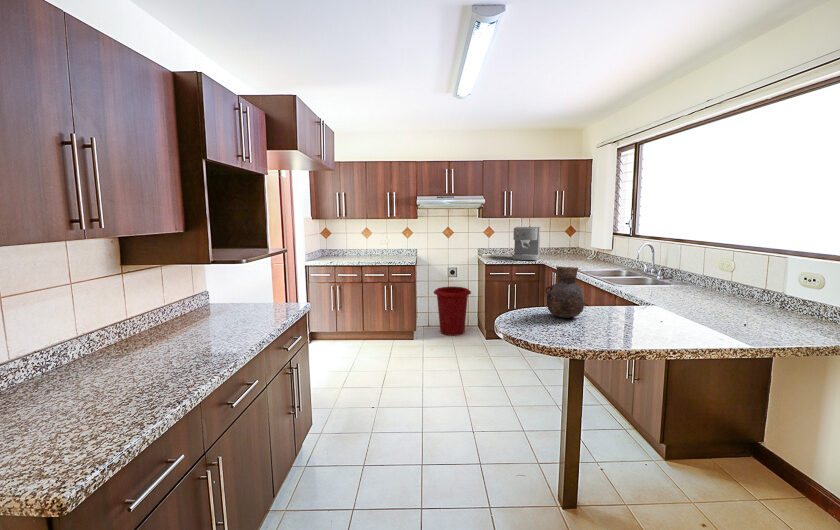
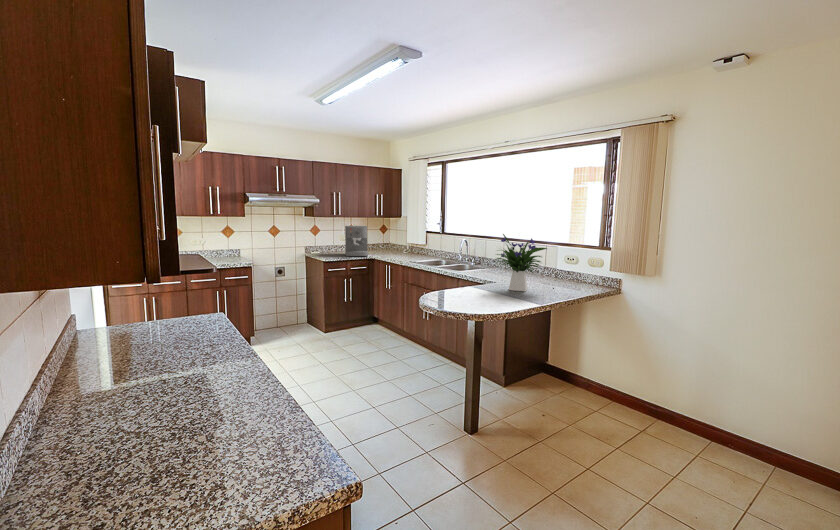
flower arrangement: none [630,235,730,323] -> present [497,234,547,291]
vase: present [545,266,585,318] -> none [447,259,475,297]
waste bin: present [434,287,471,336] -> none [266,287,306,338]

